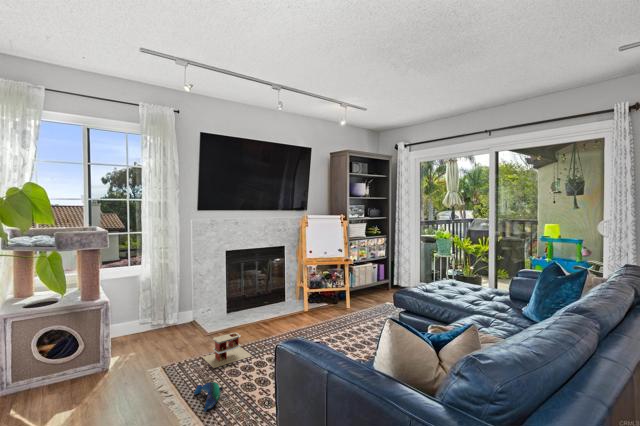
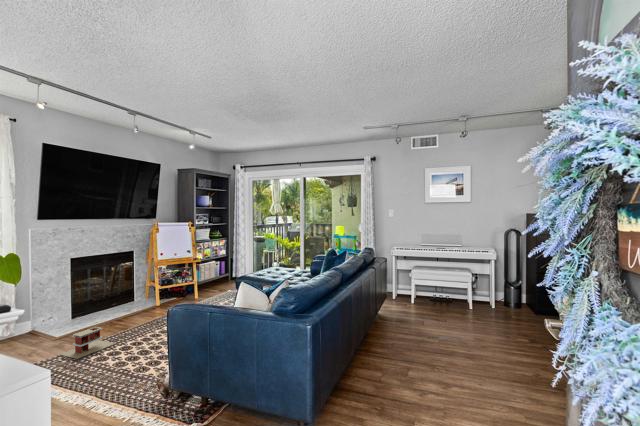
plush toy: present [194,382,223,412] -> none [65,364,98,385]

